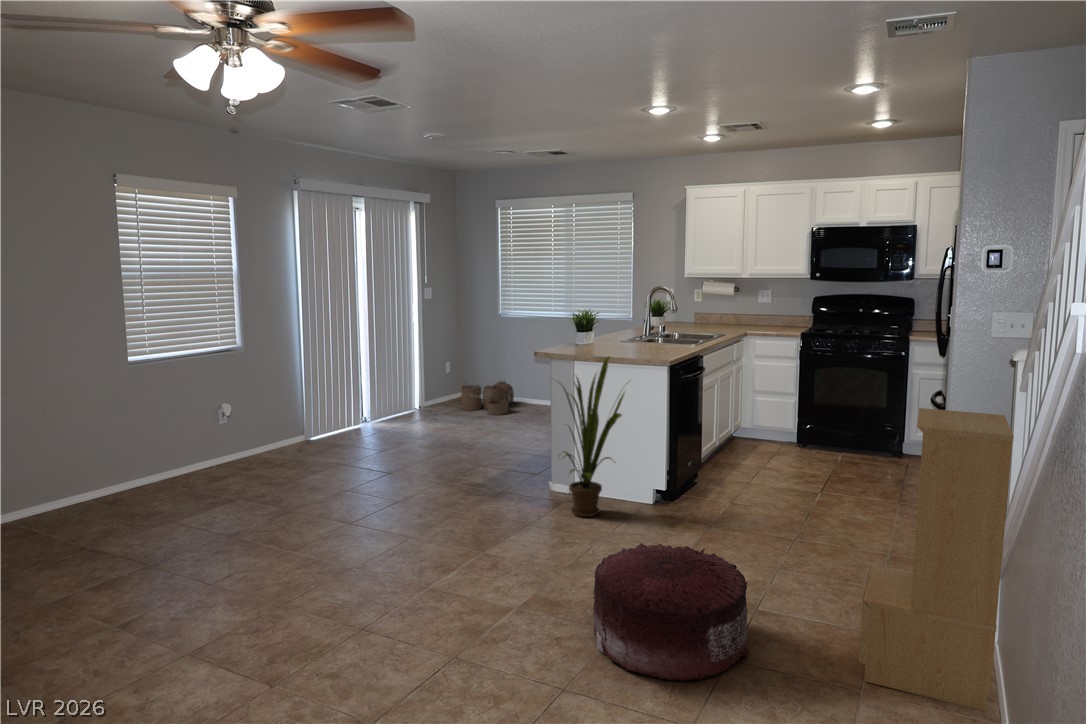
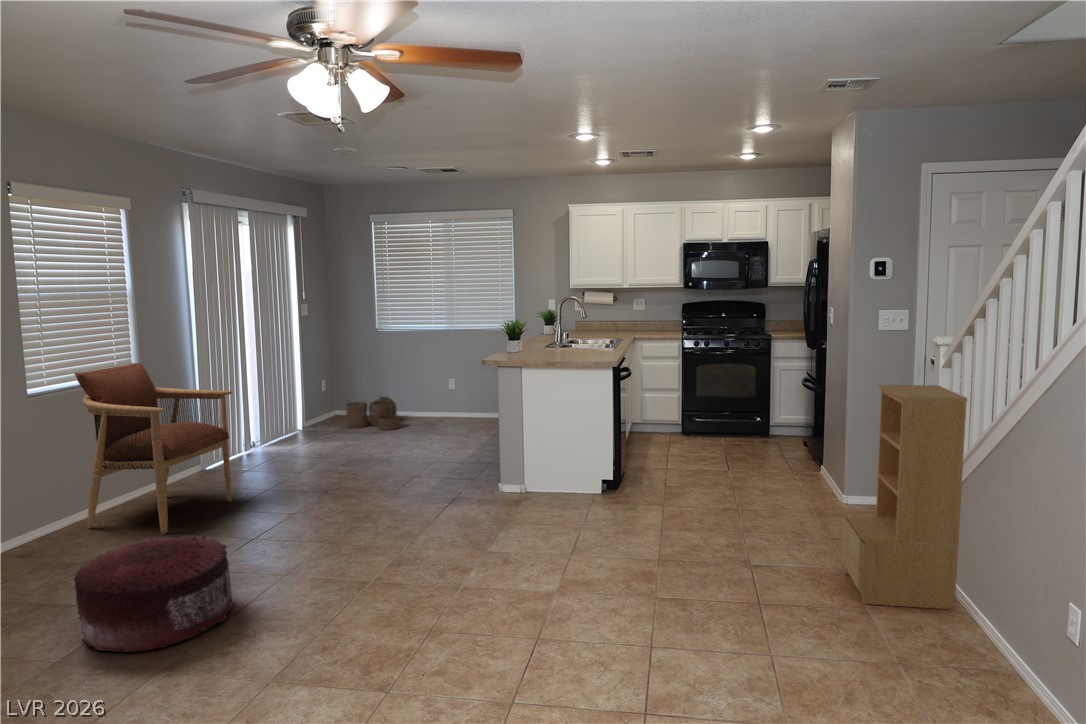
armchair: none [171,338,307,496] -> present [74,363,232,534]
house plant: present [558,357,628,517] -> none [507,361,586,512]
pouf: present [593,543,749,681] -> present [74,535,233,652]

